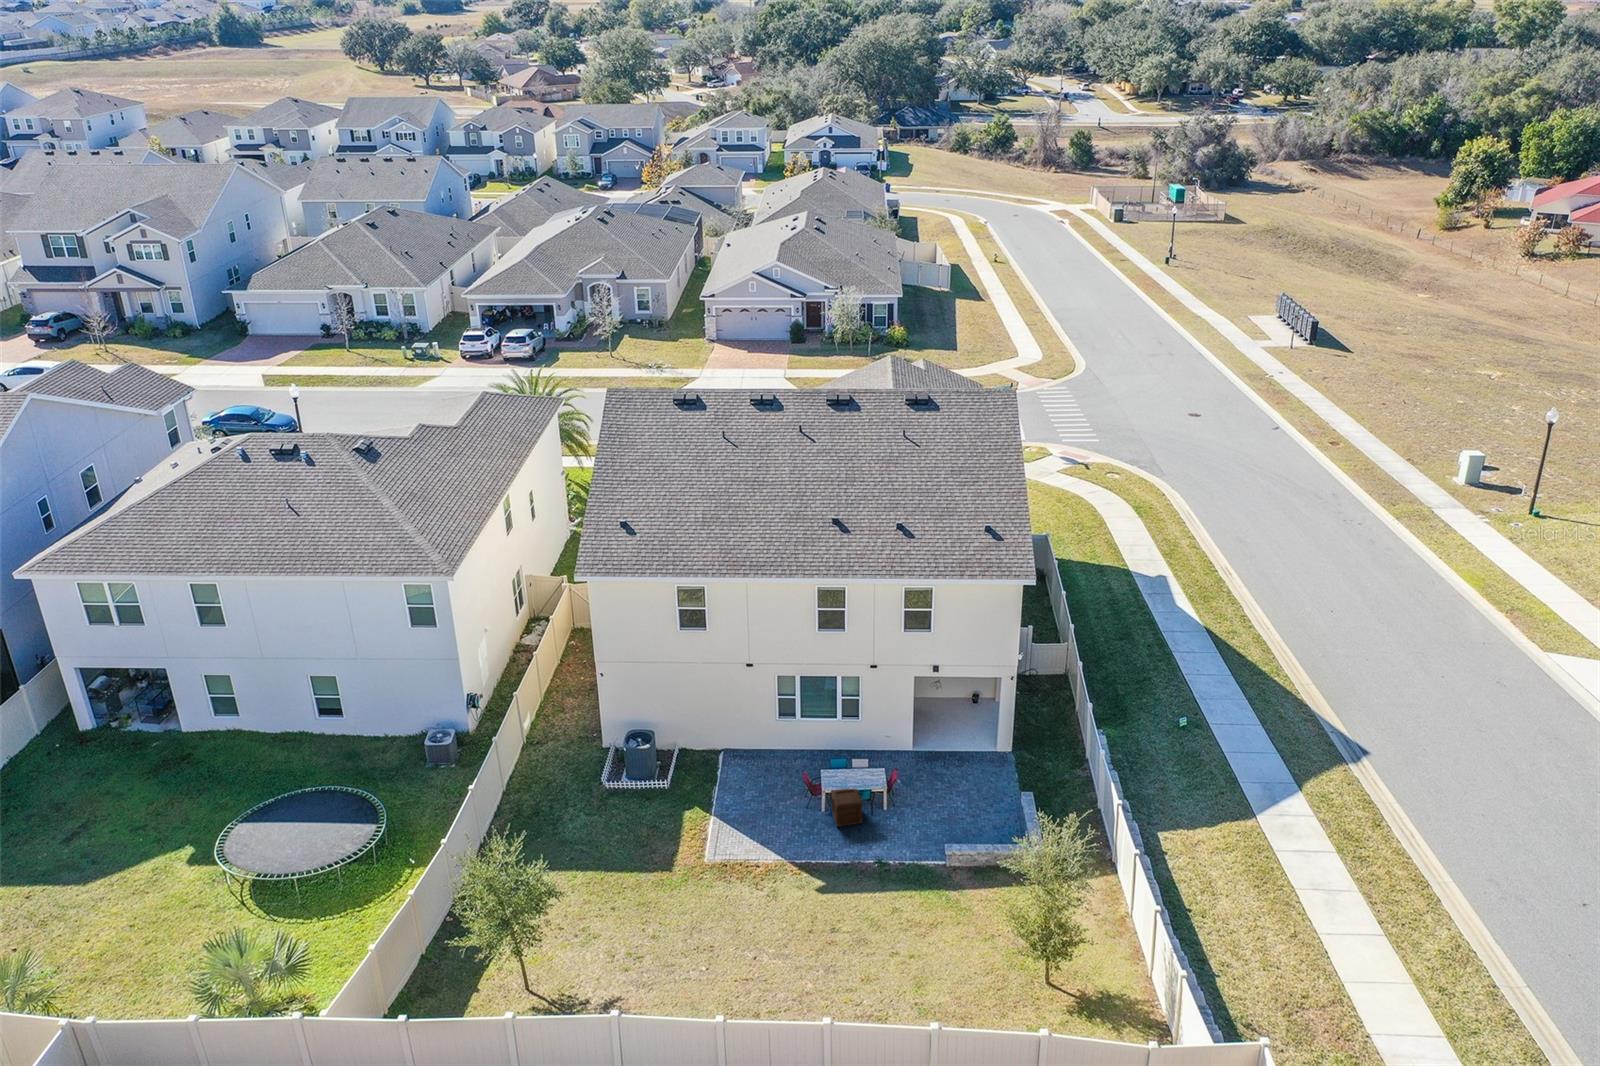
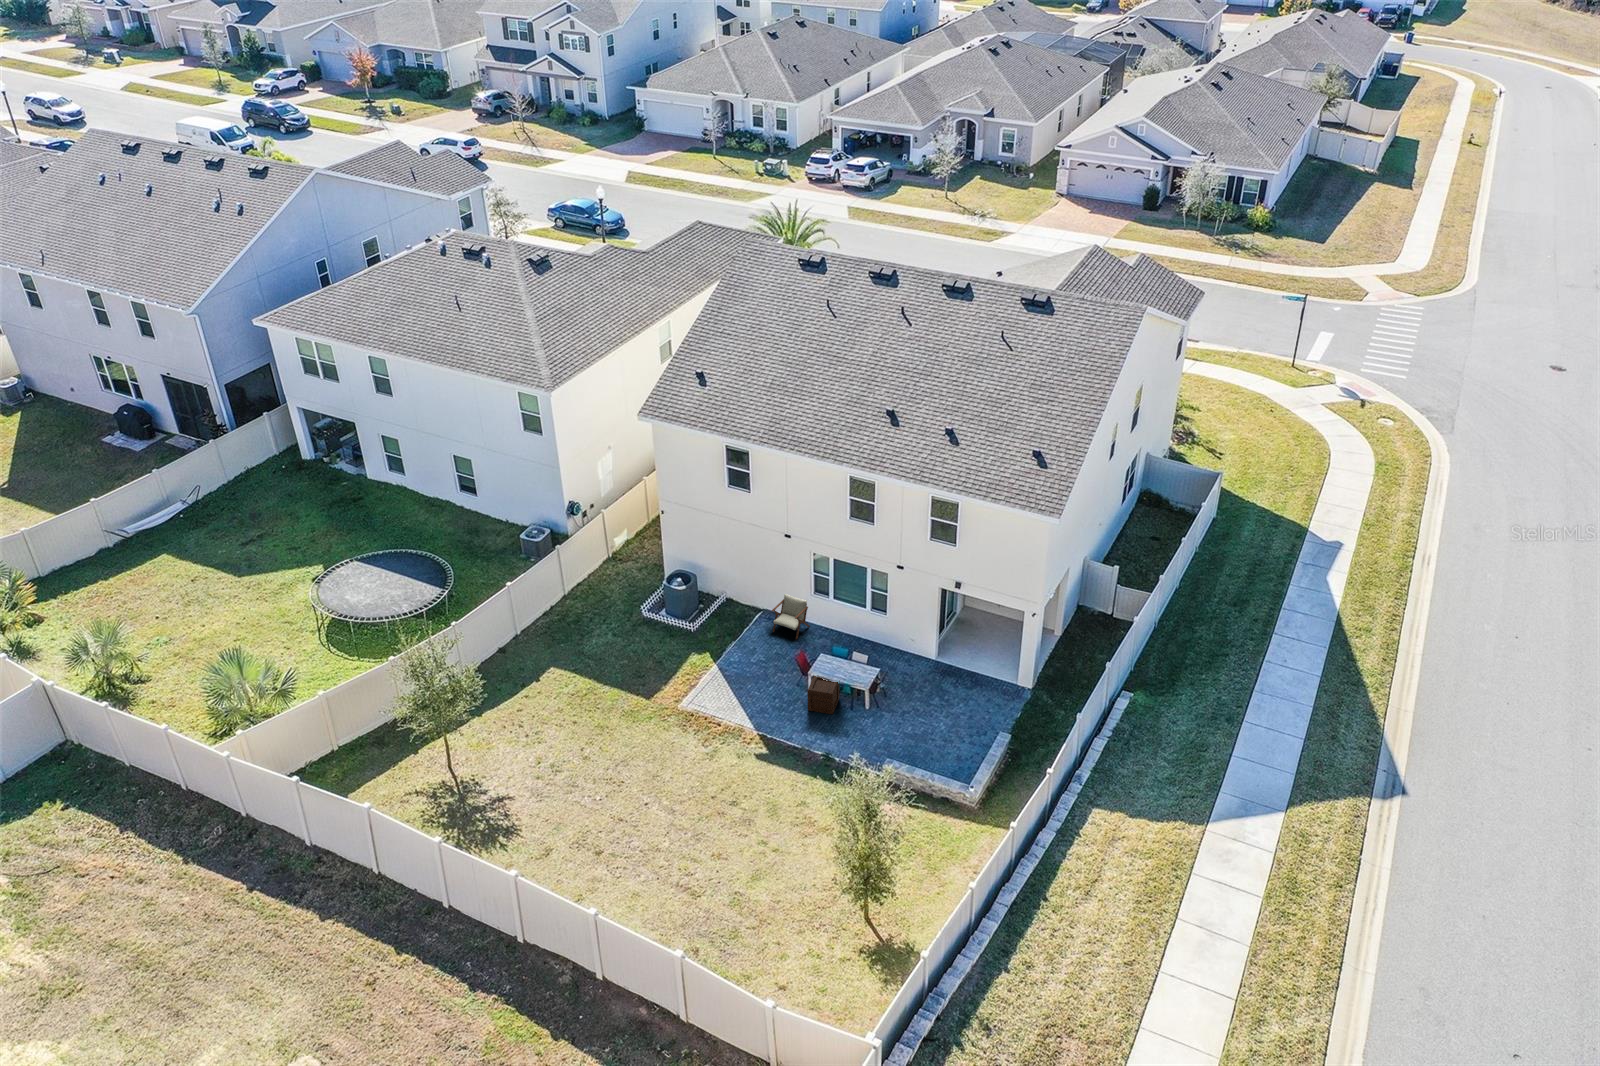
lounge chair: none [745,725,779,768] -> present [772,594,810,640]

